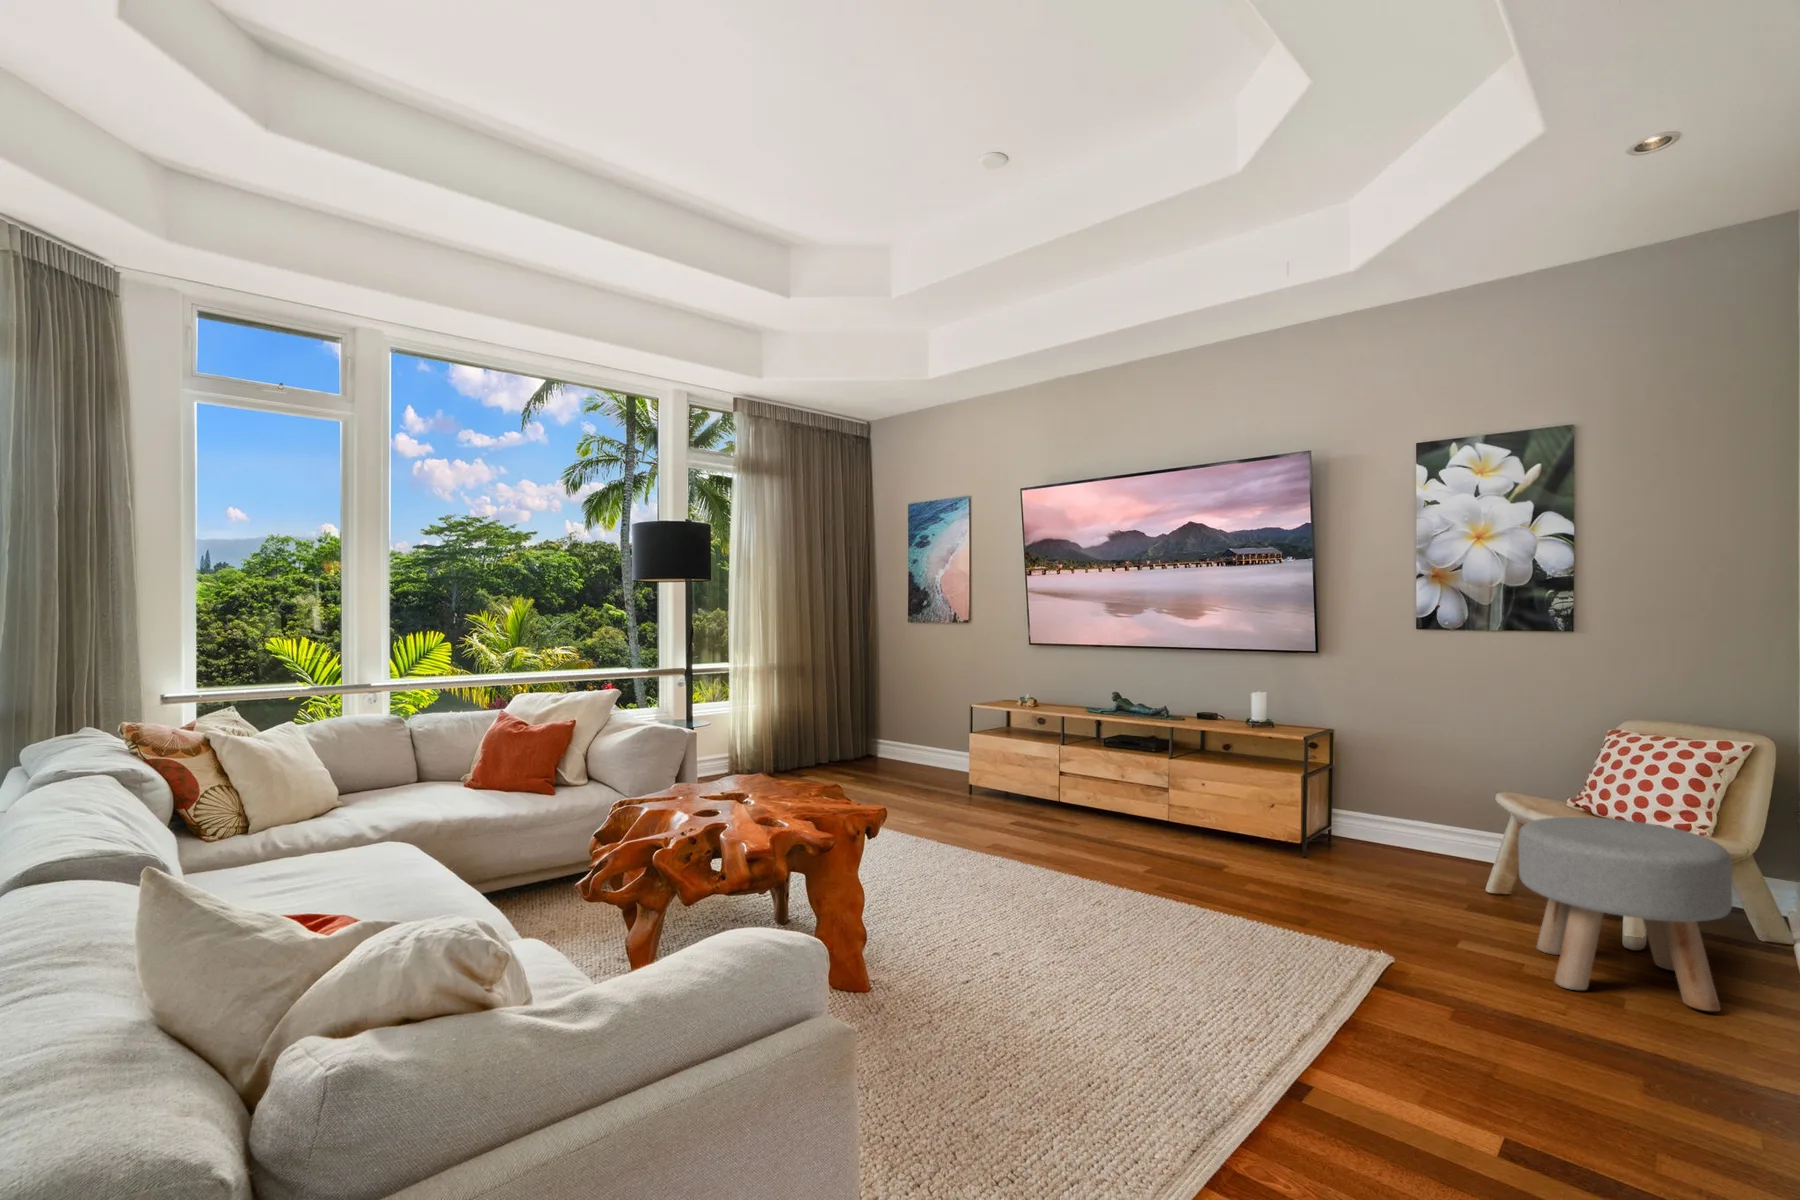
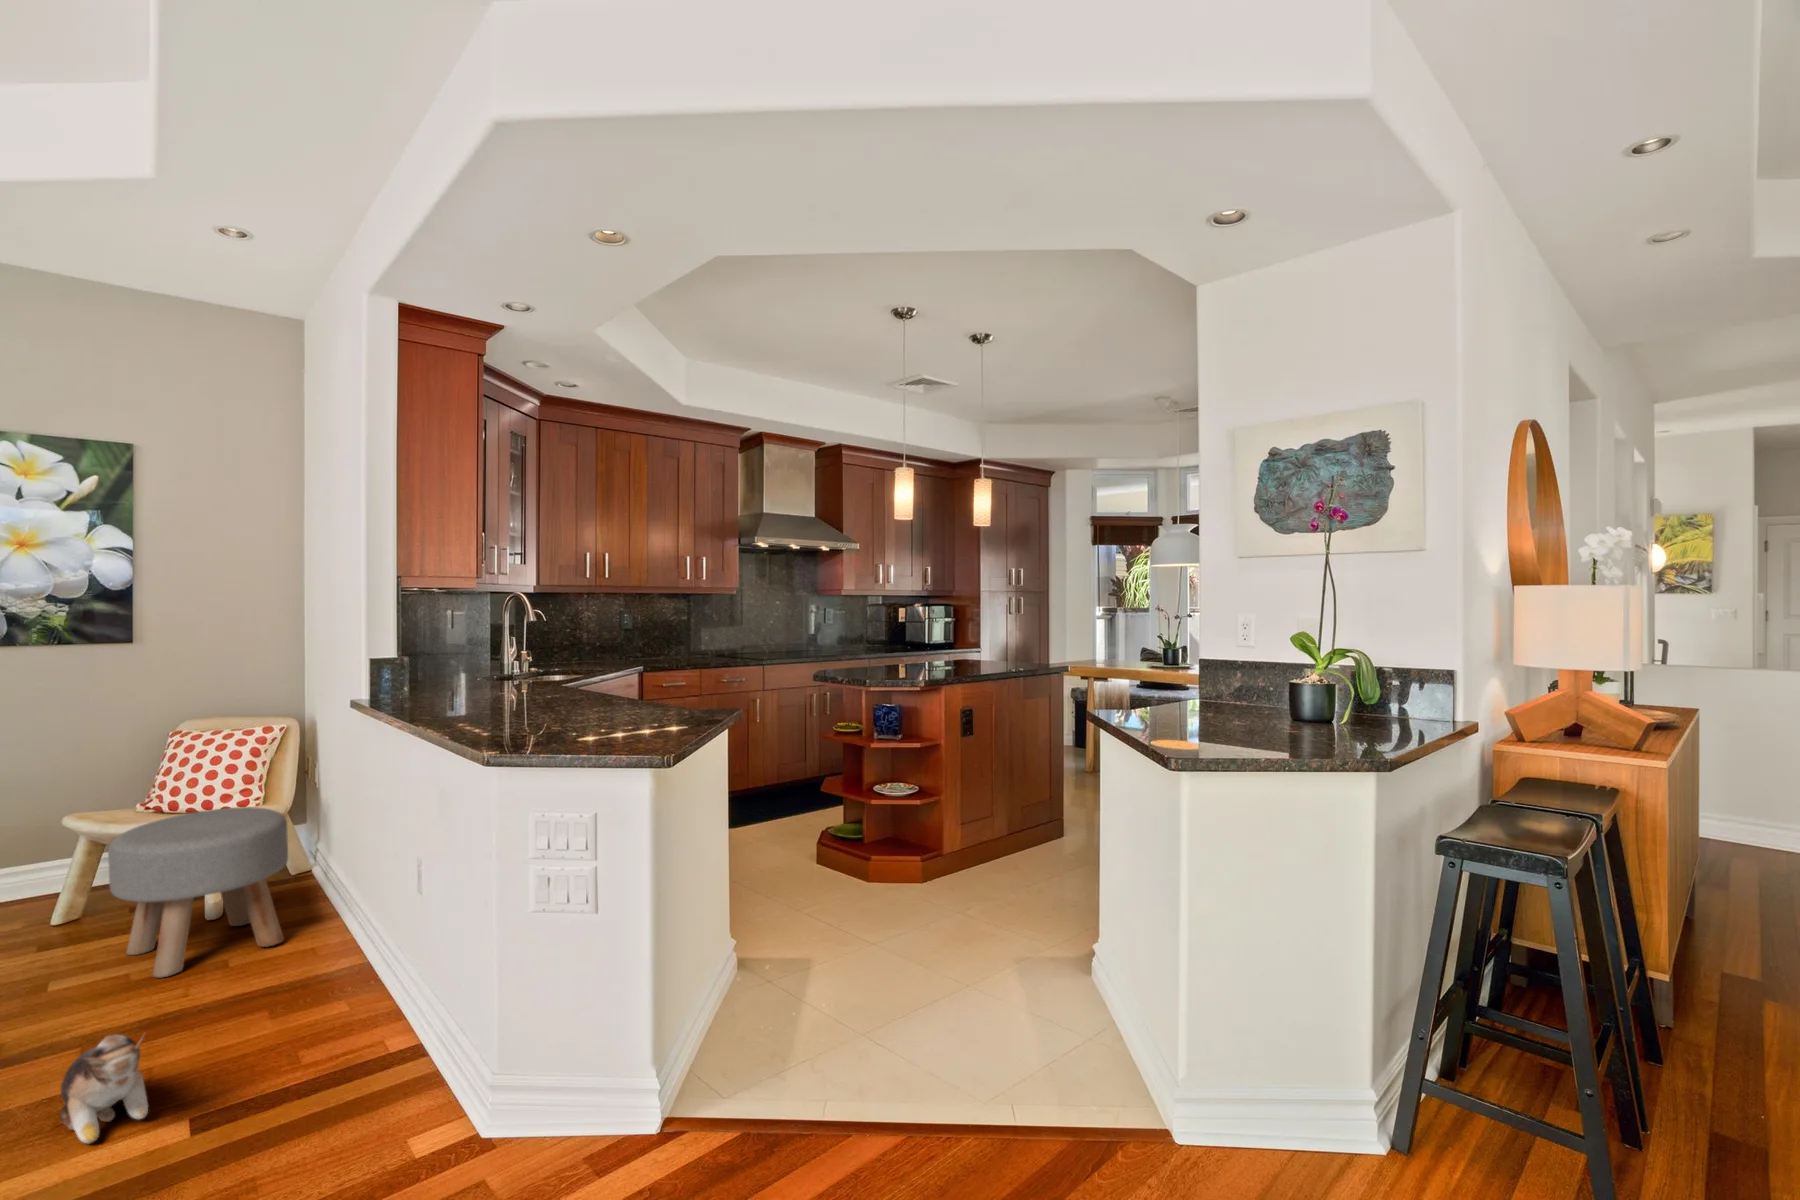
plush toy: none [1425,1015,1503,1128] -> present [60,1035,148,1143]

